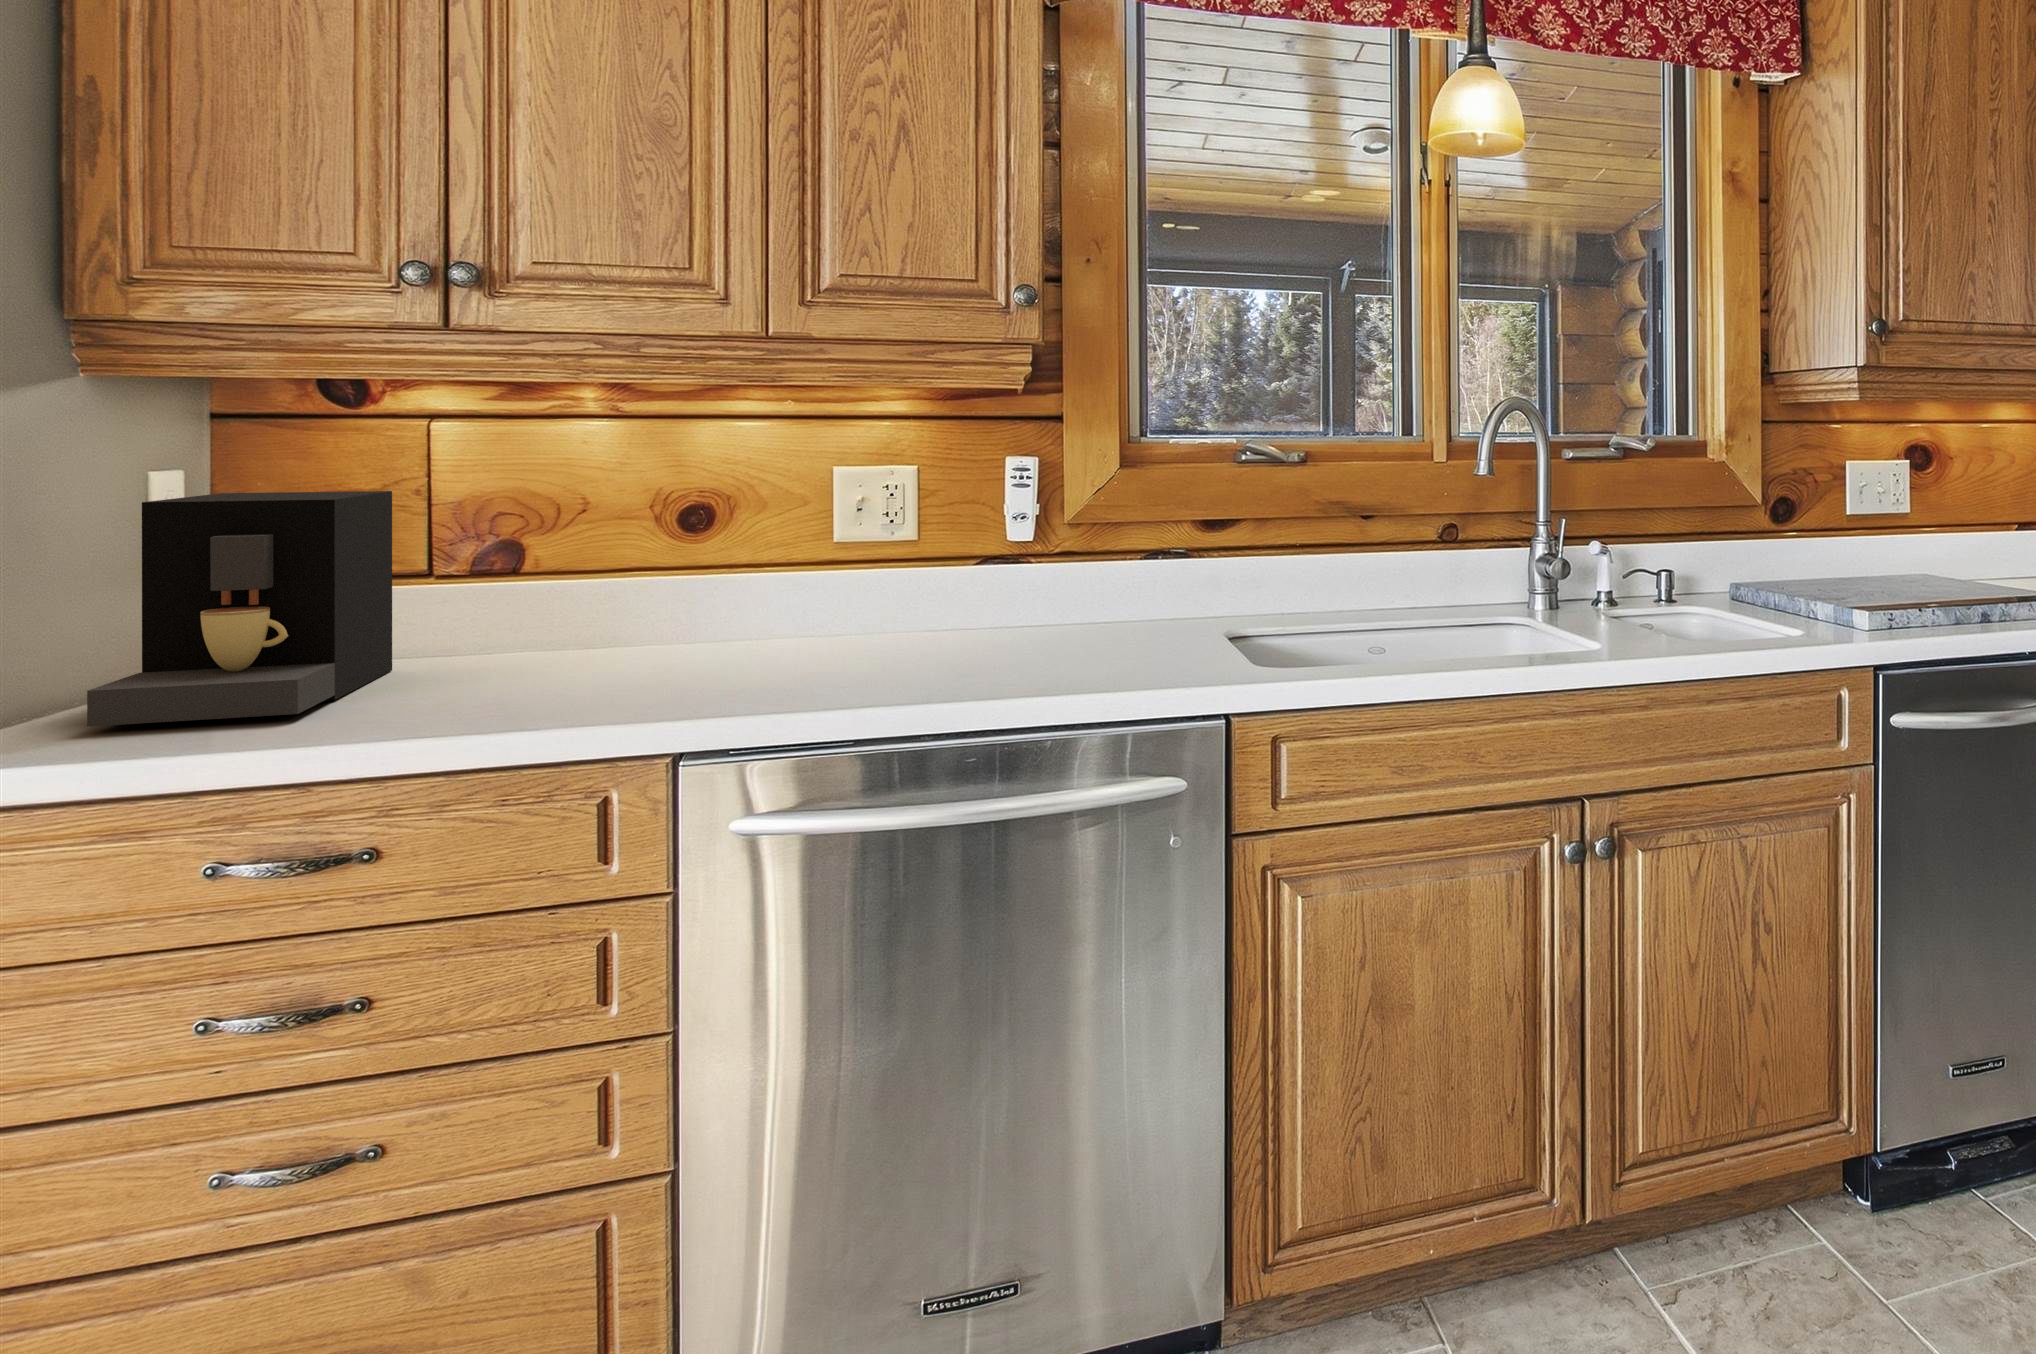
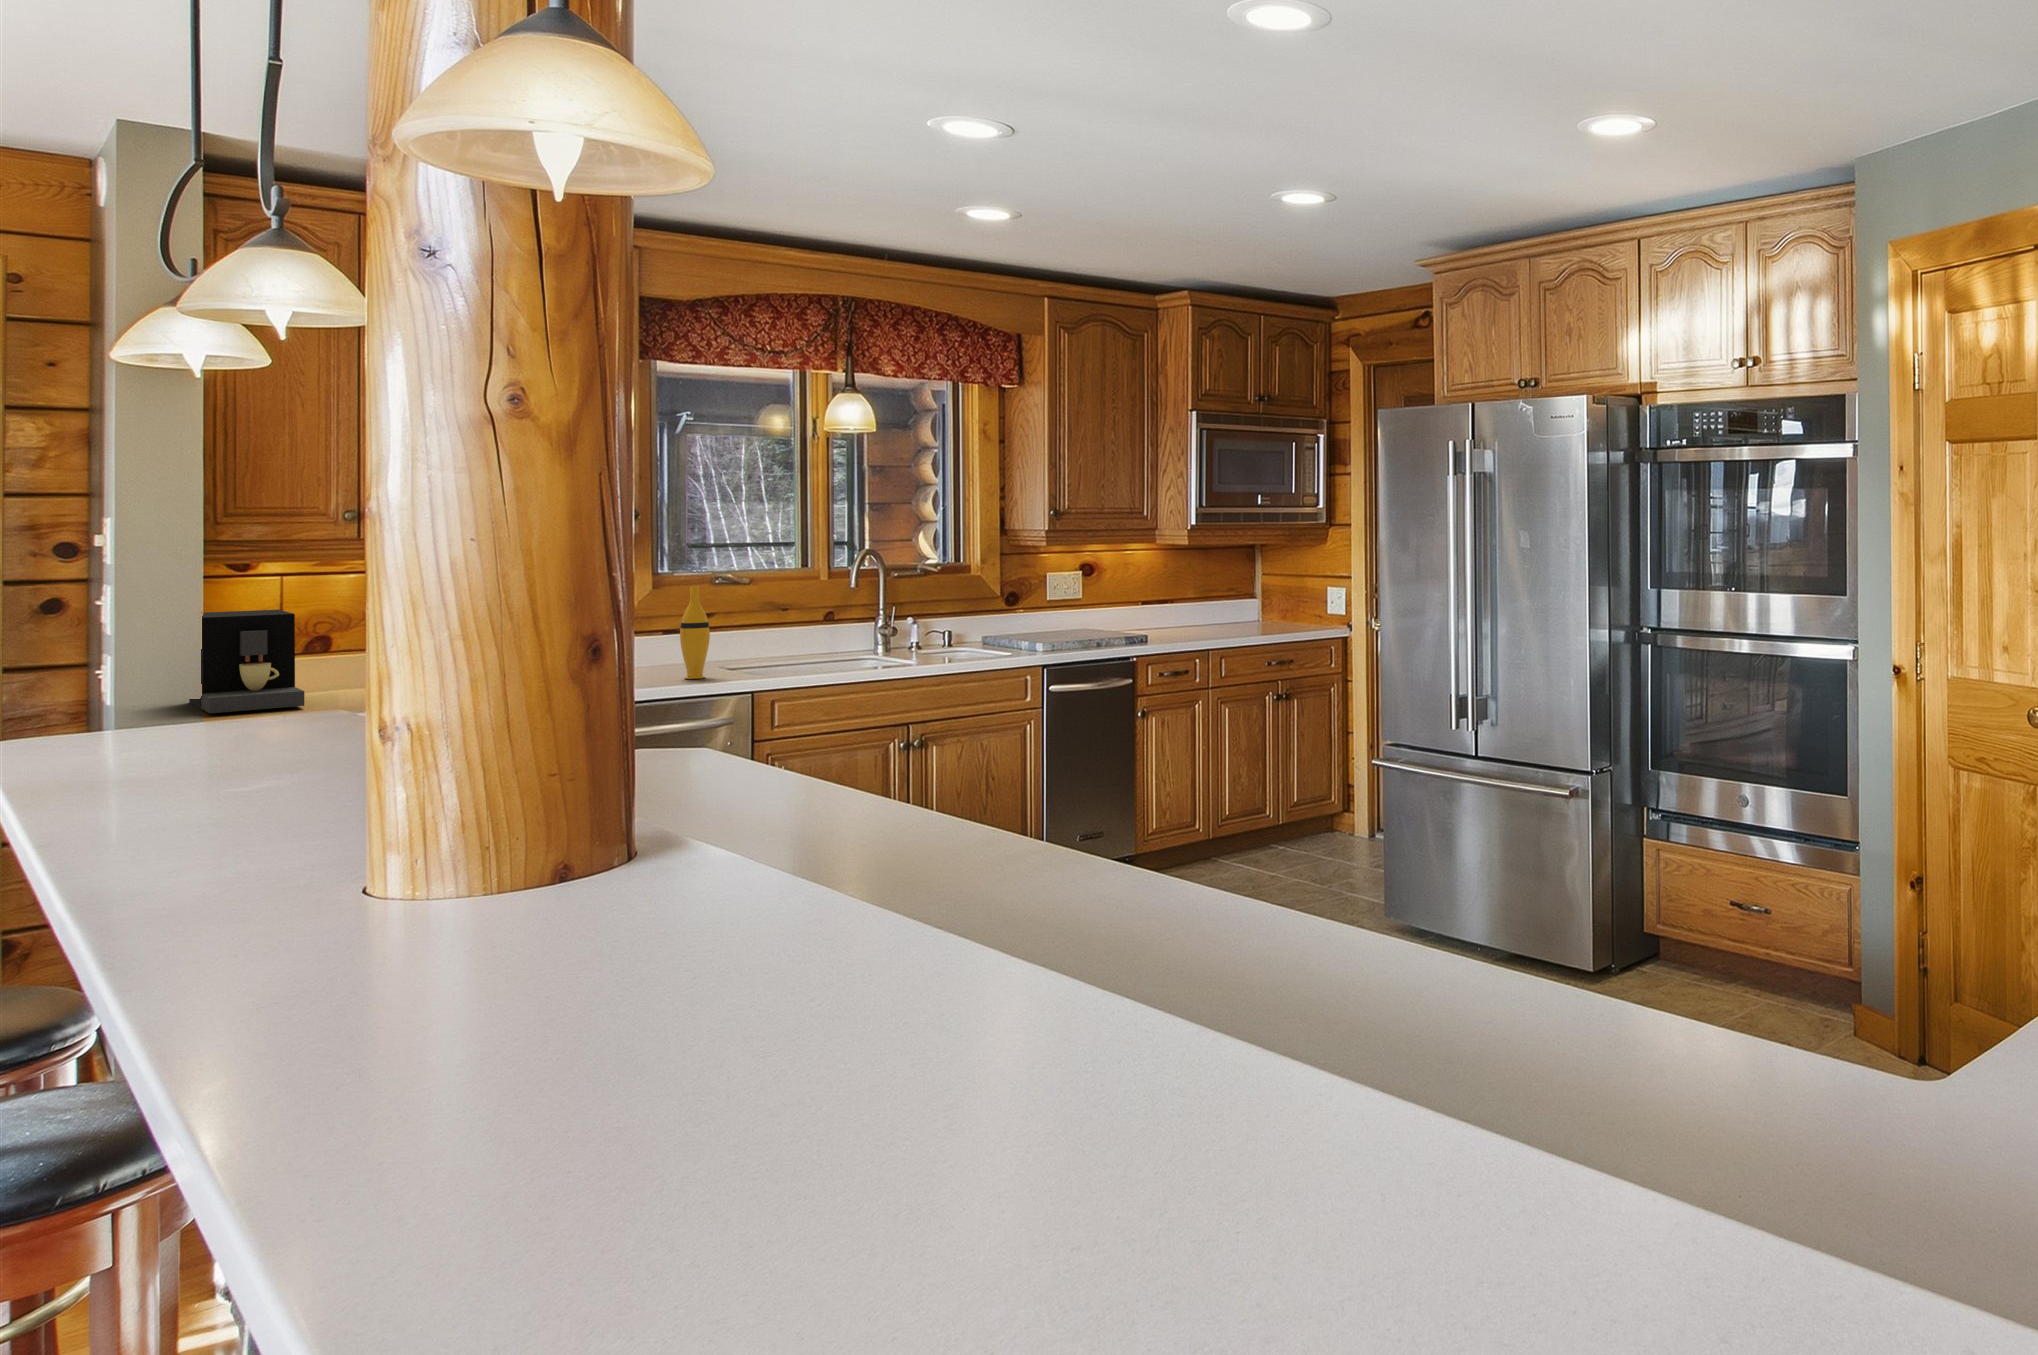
vase: none [1108,463,1169,675] -> present [680,587,710,679]

